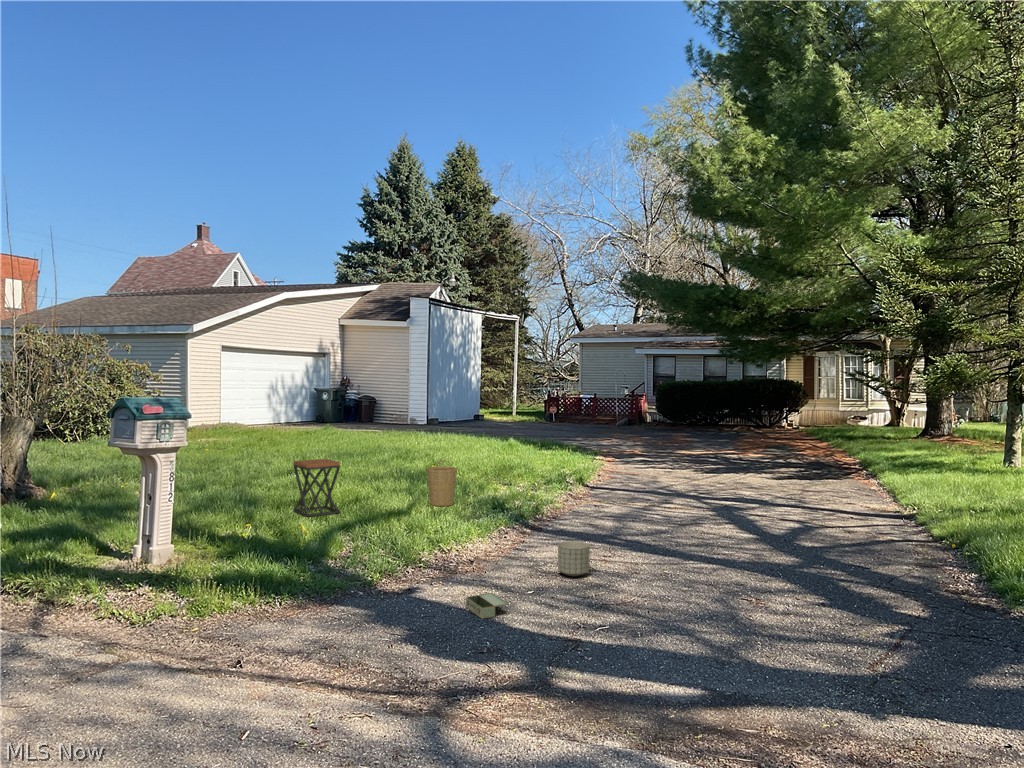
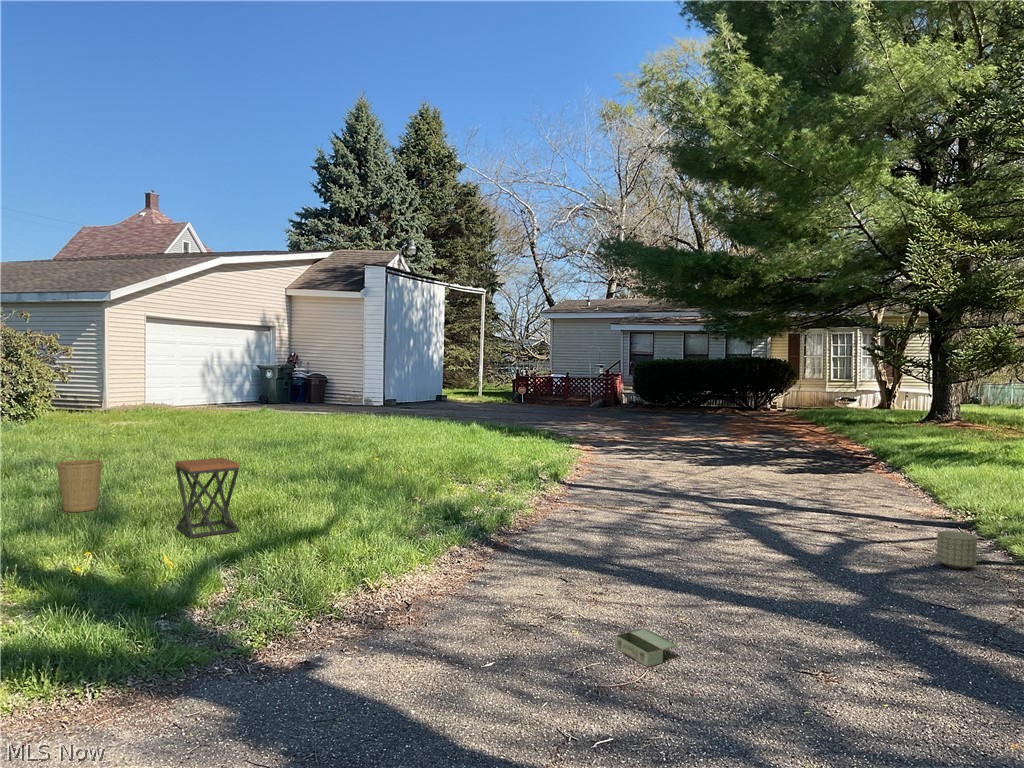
basket: present [426,461,457,506] -> present [56,452,103,512]
planter: present [558,541,590,577] -> present [937,531,977,569]
toolbox: present [466,593,508,619] -> present [615,628,677,667]

